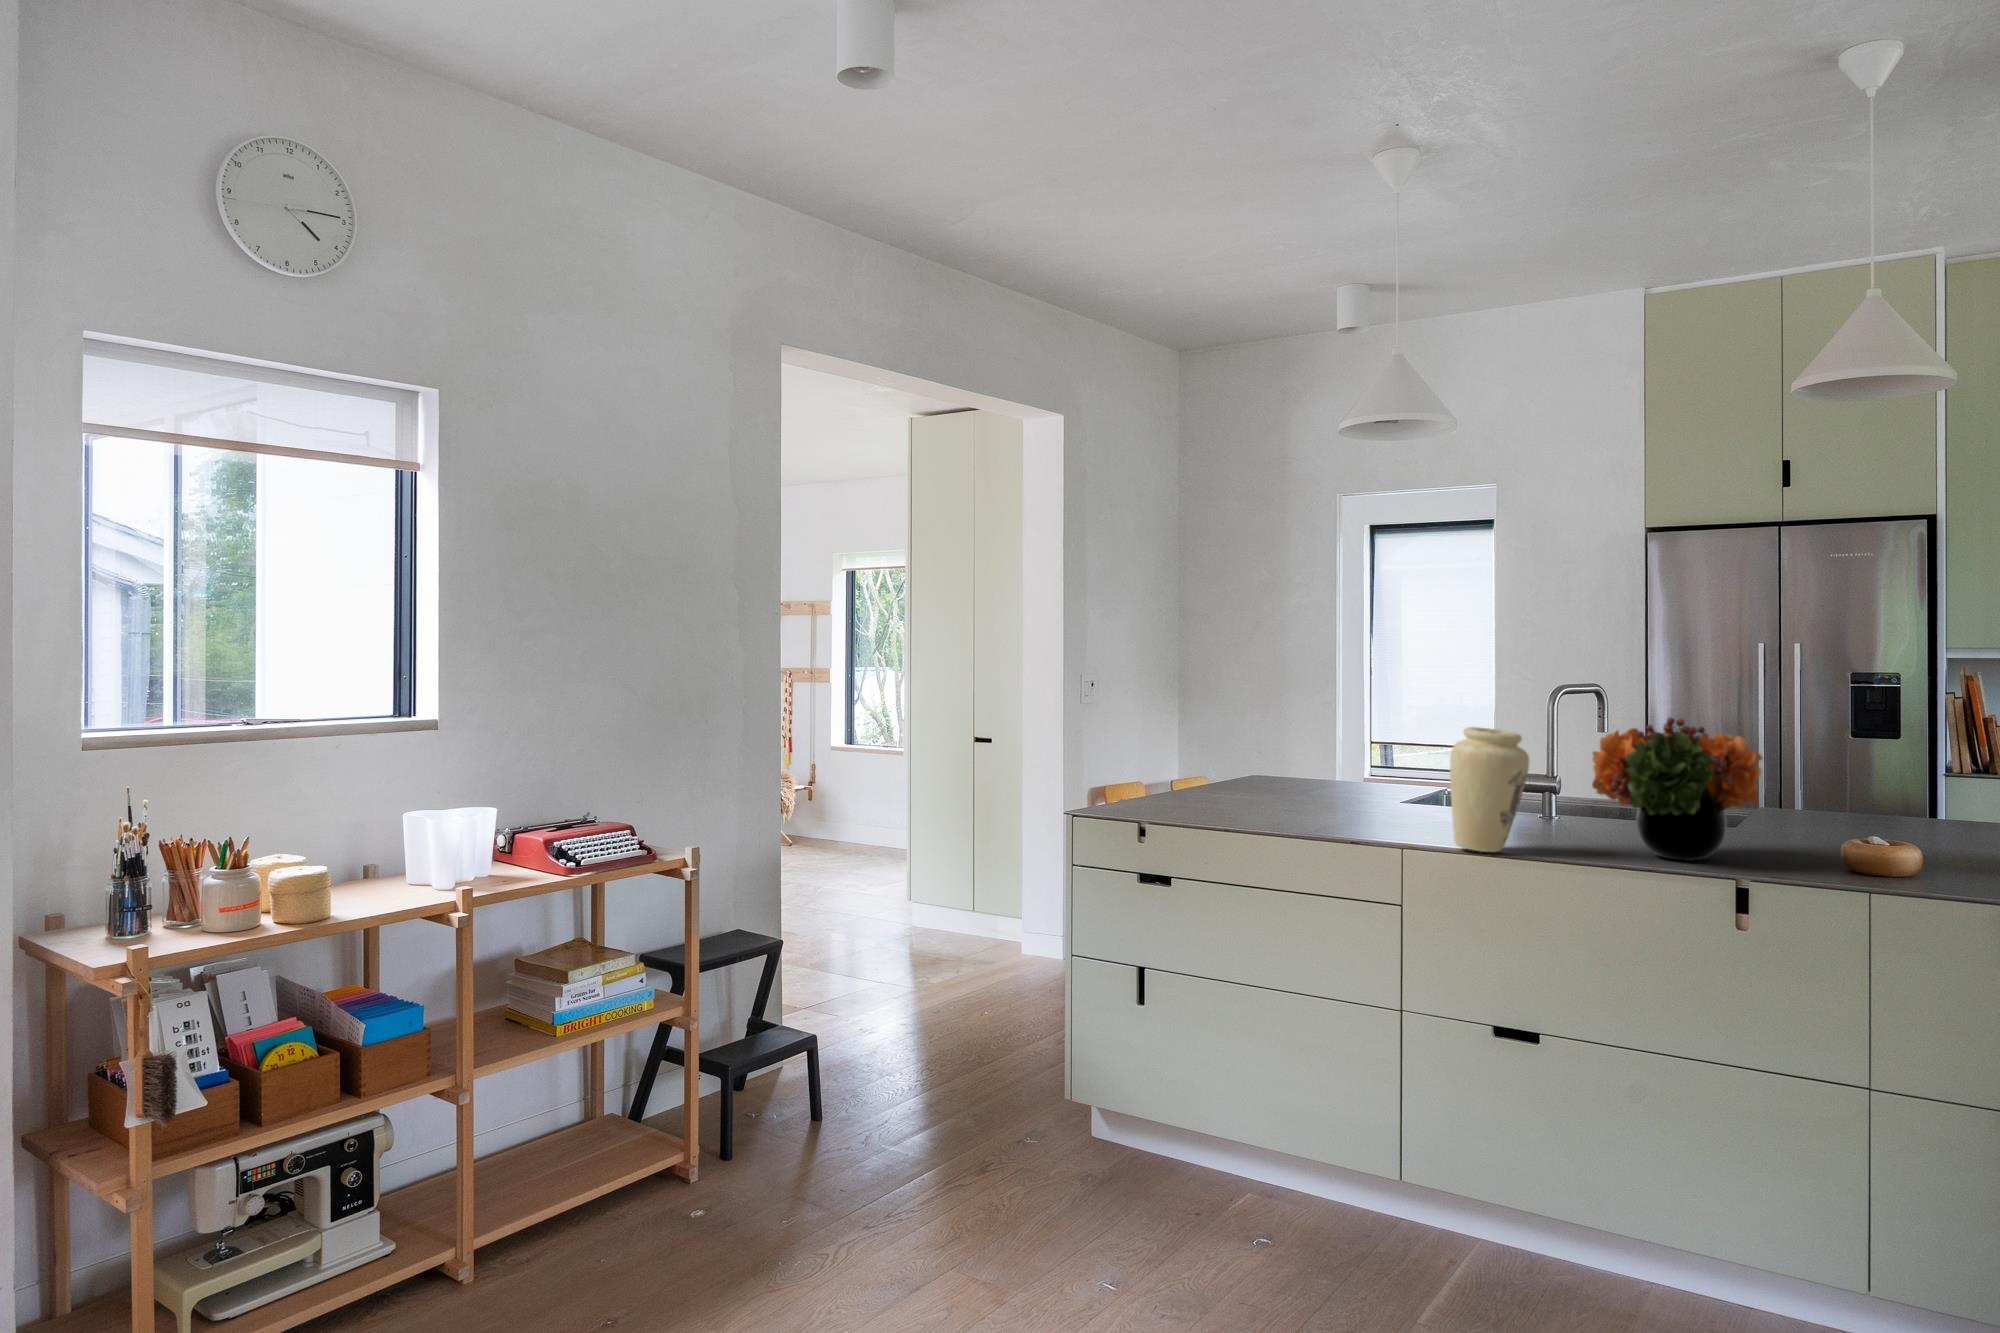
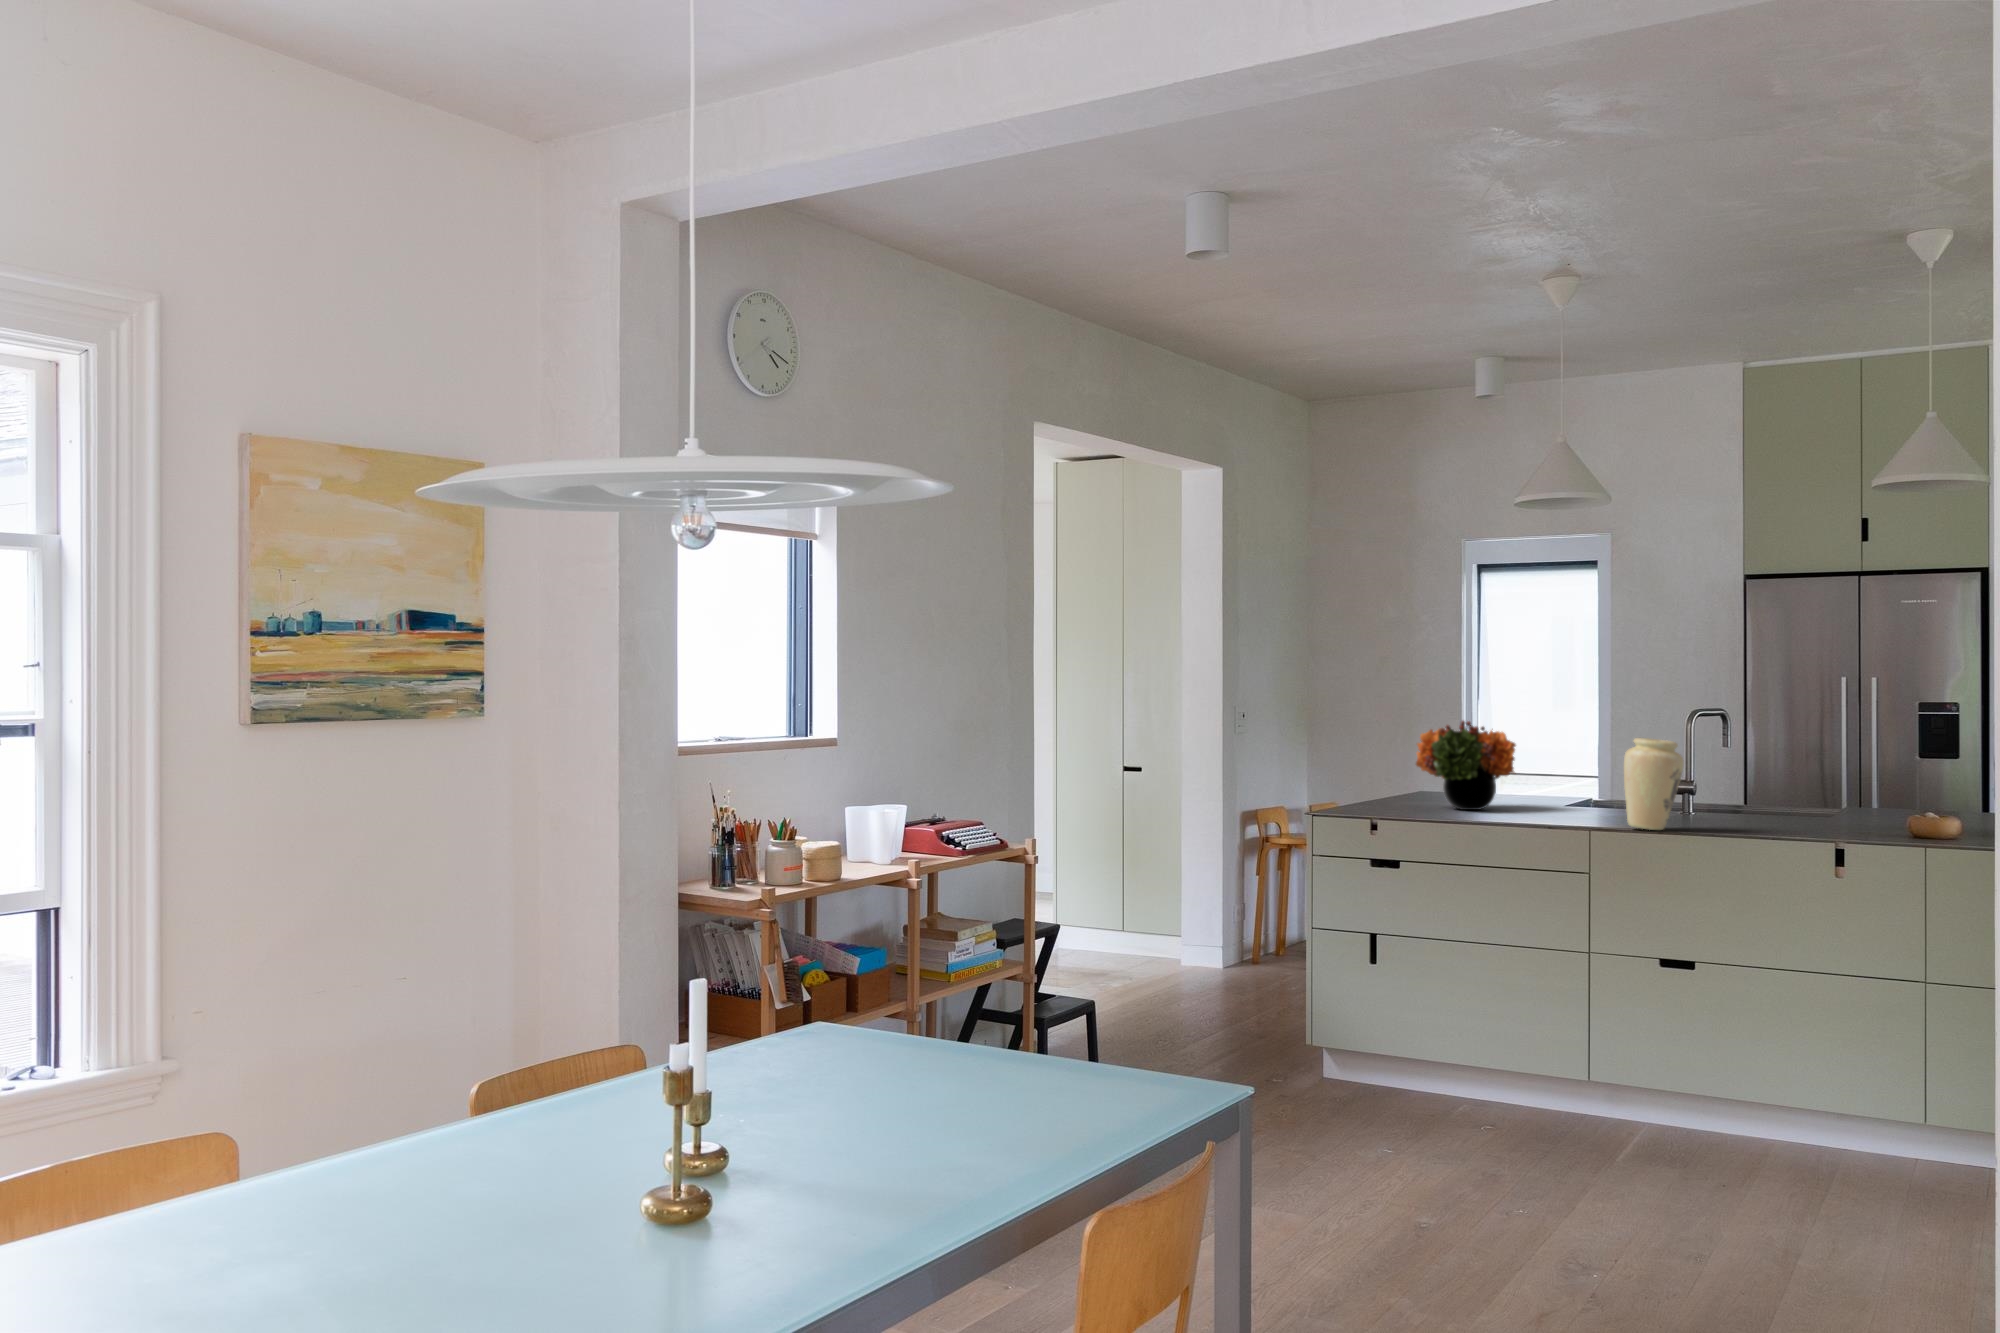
flower arrangement: present [1592,717,1762,861] -> present [1416,721,1516,810]

